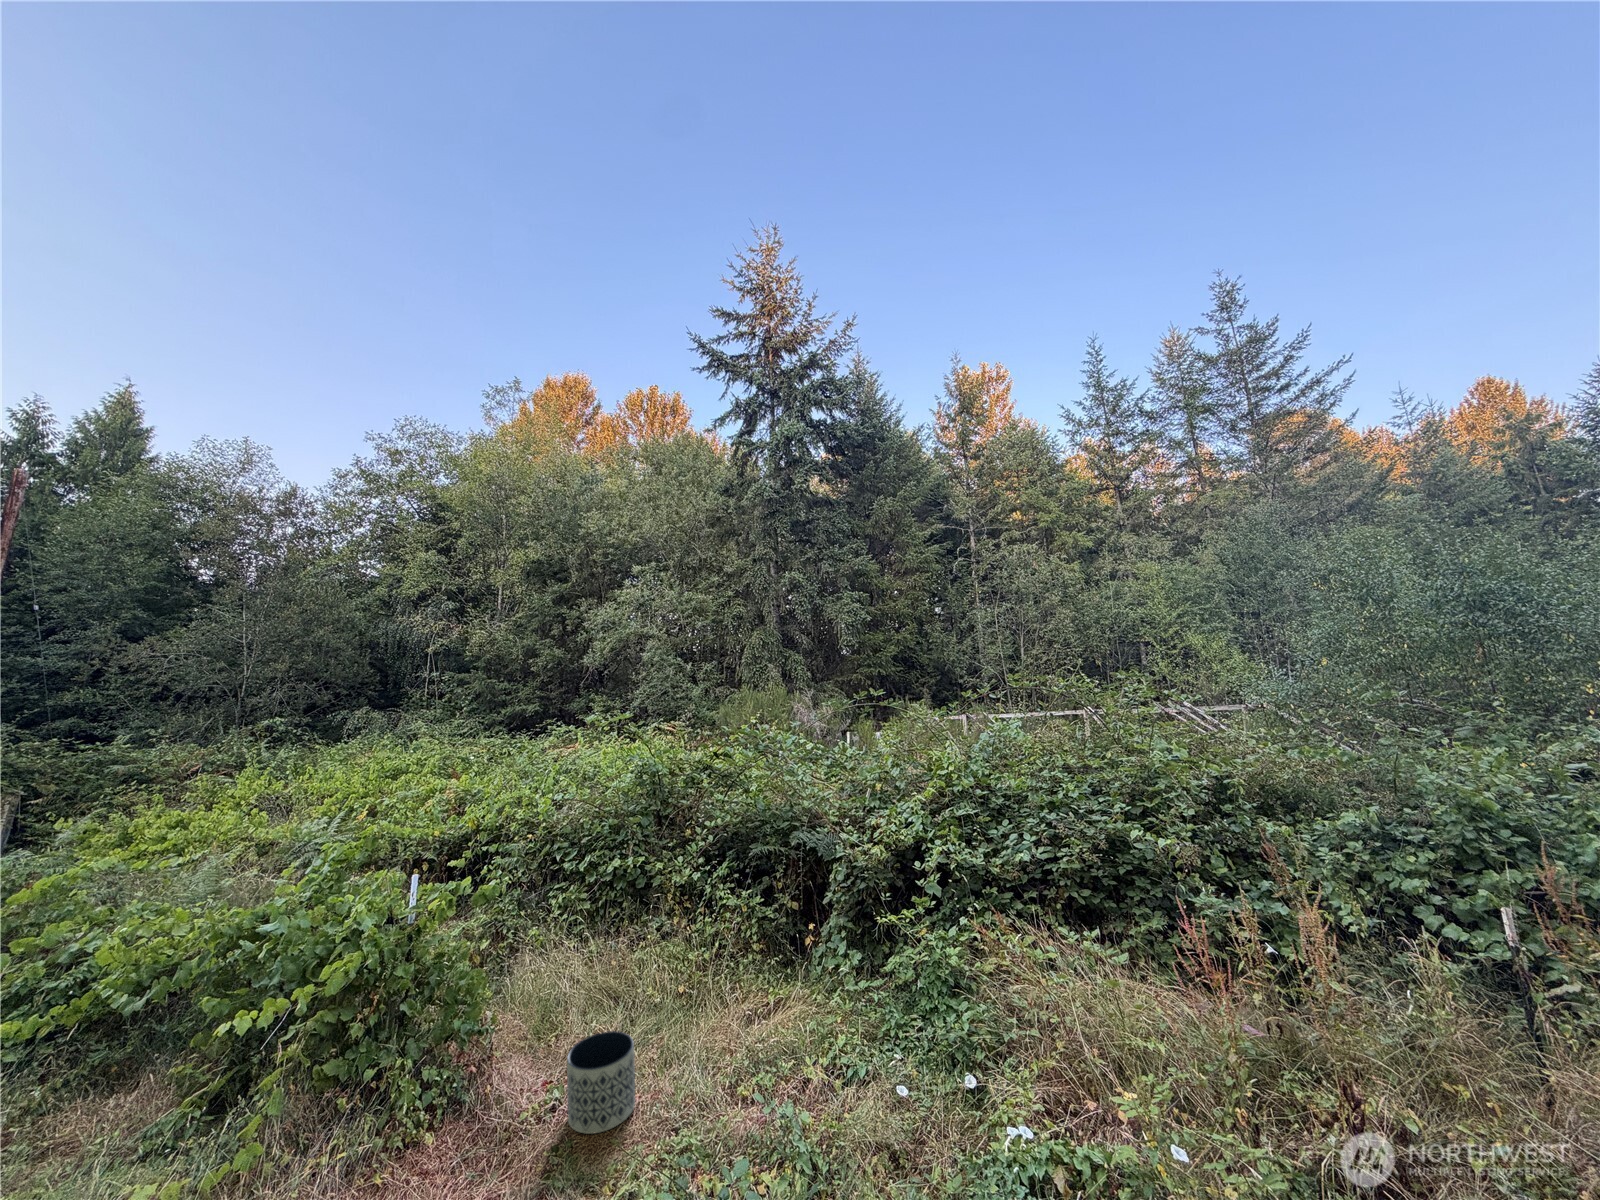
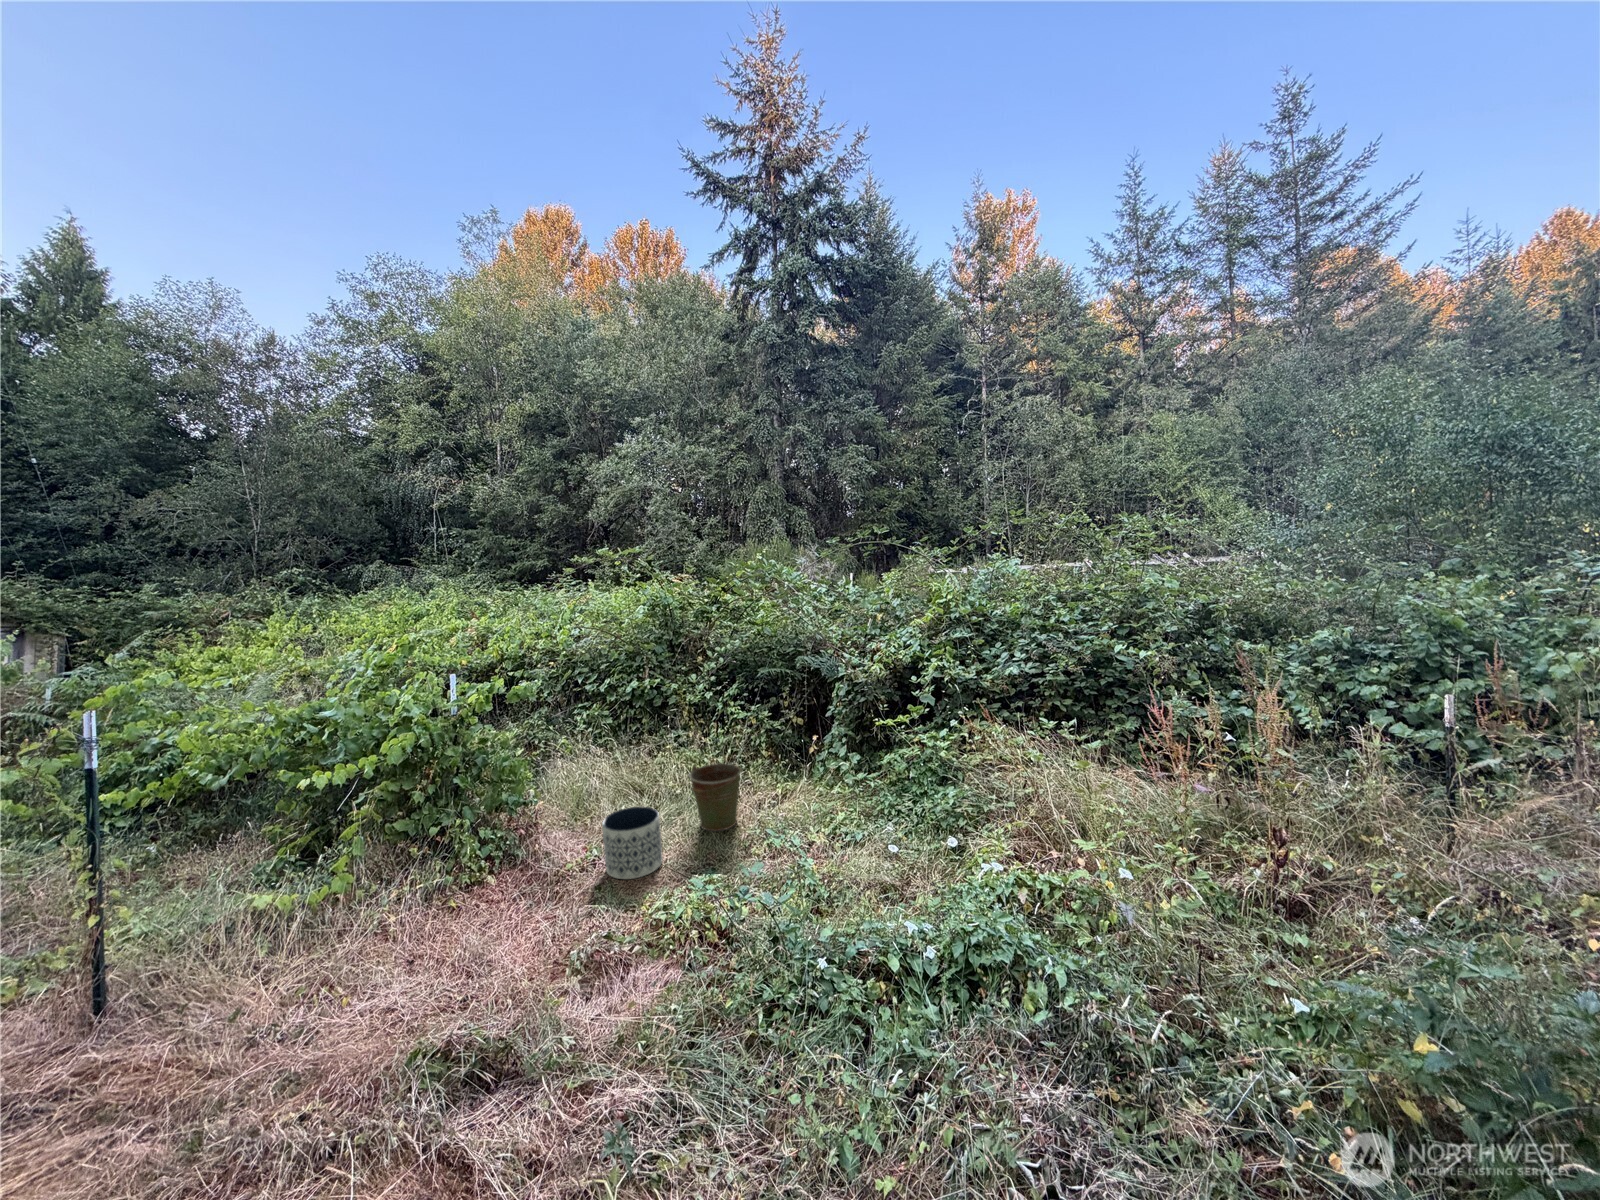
bucket: none [667,968,730,1057] -> present [688,764,742,831]

